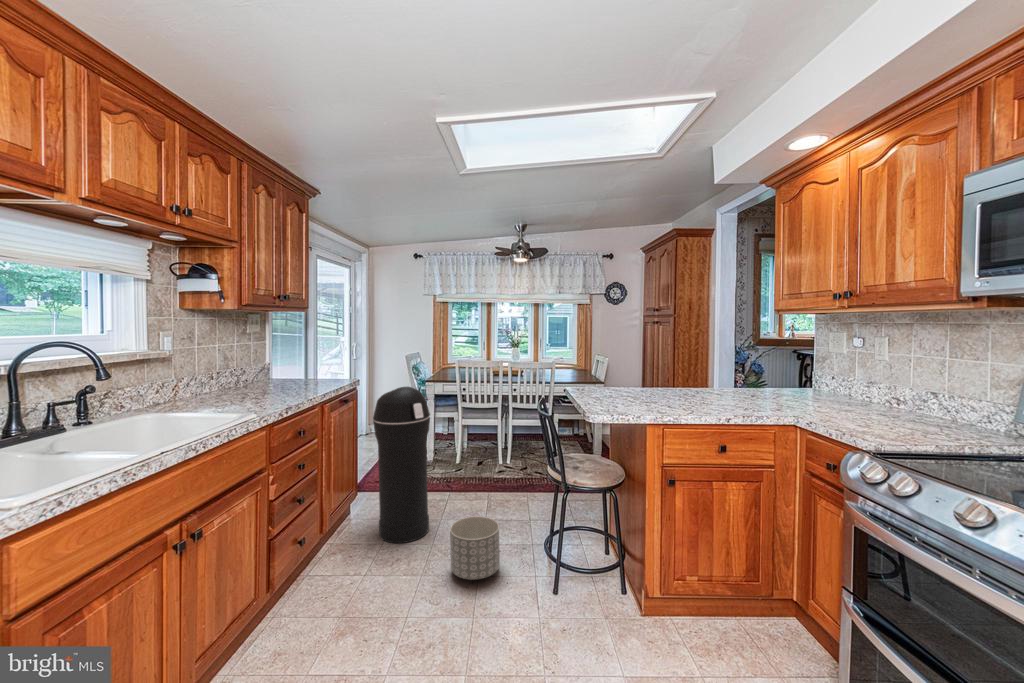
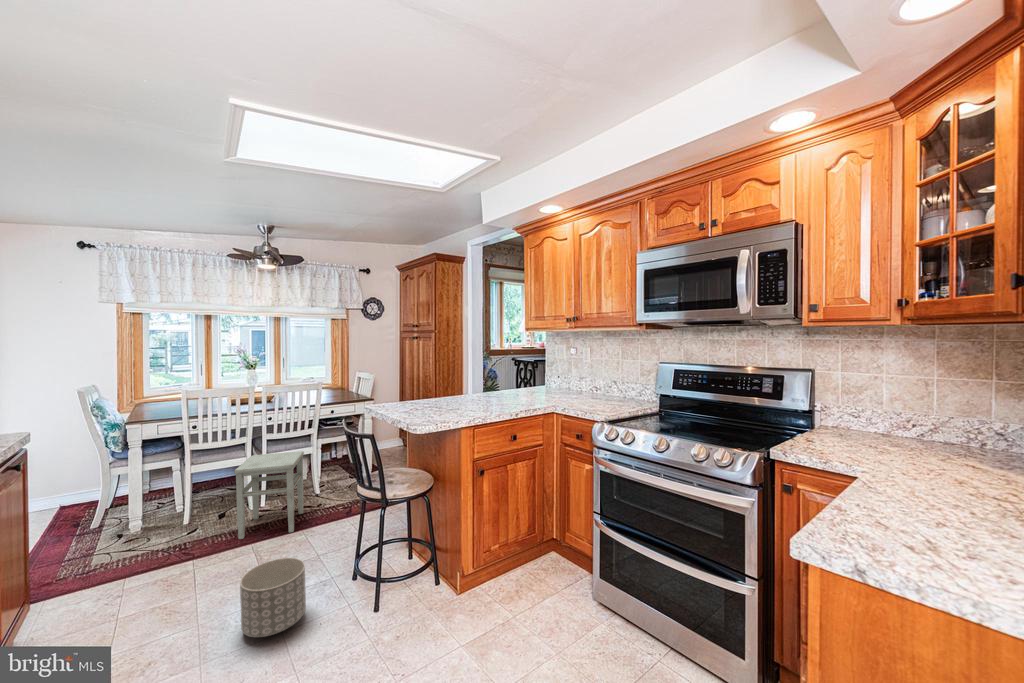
trash can: present [373,387,430,543] -> none [84,423,184,641]
stool: none [476,425,532,499] -> present [234,451,304,539]

